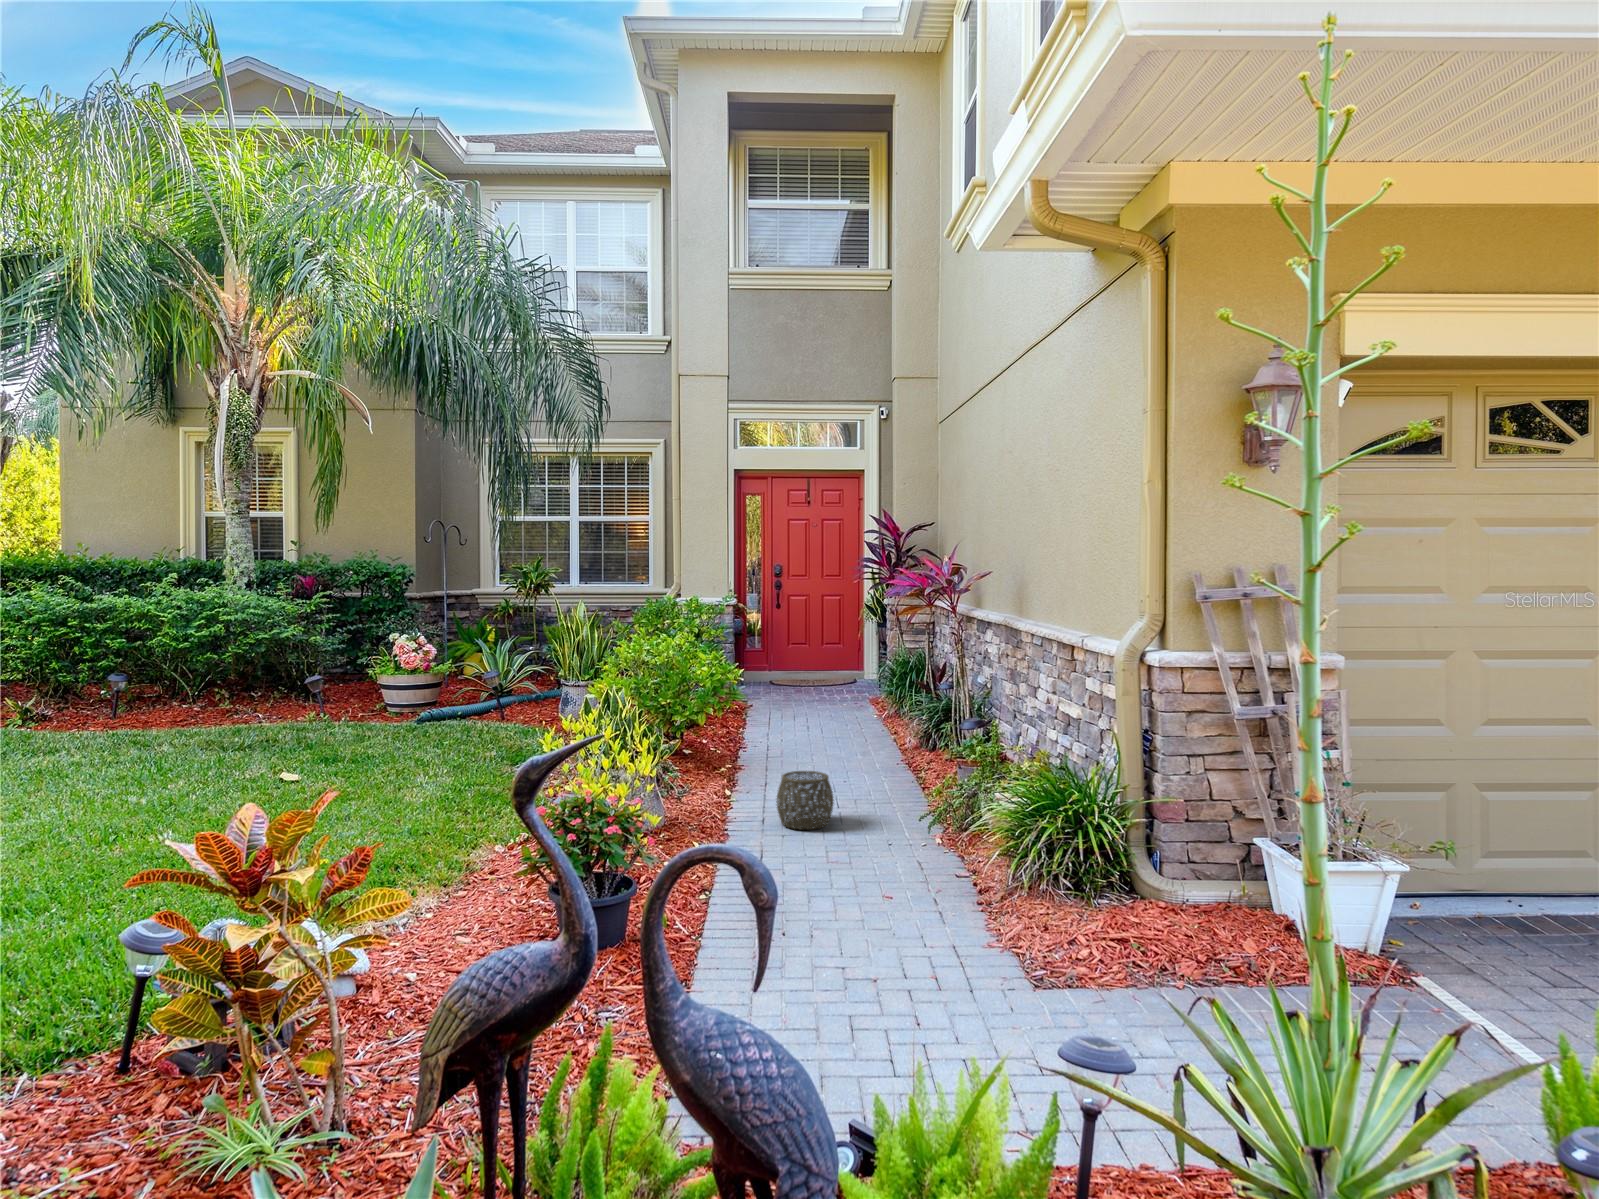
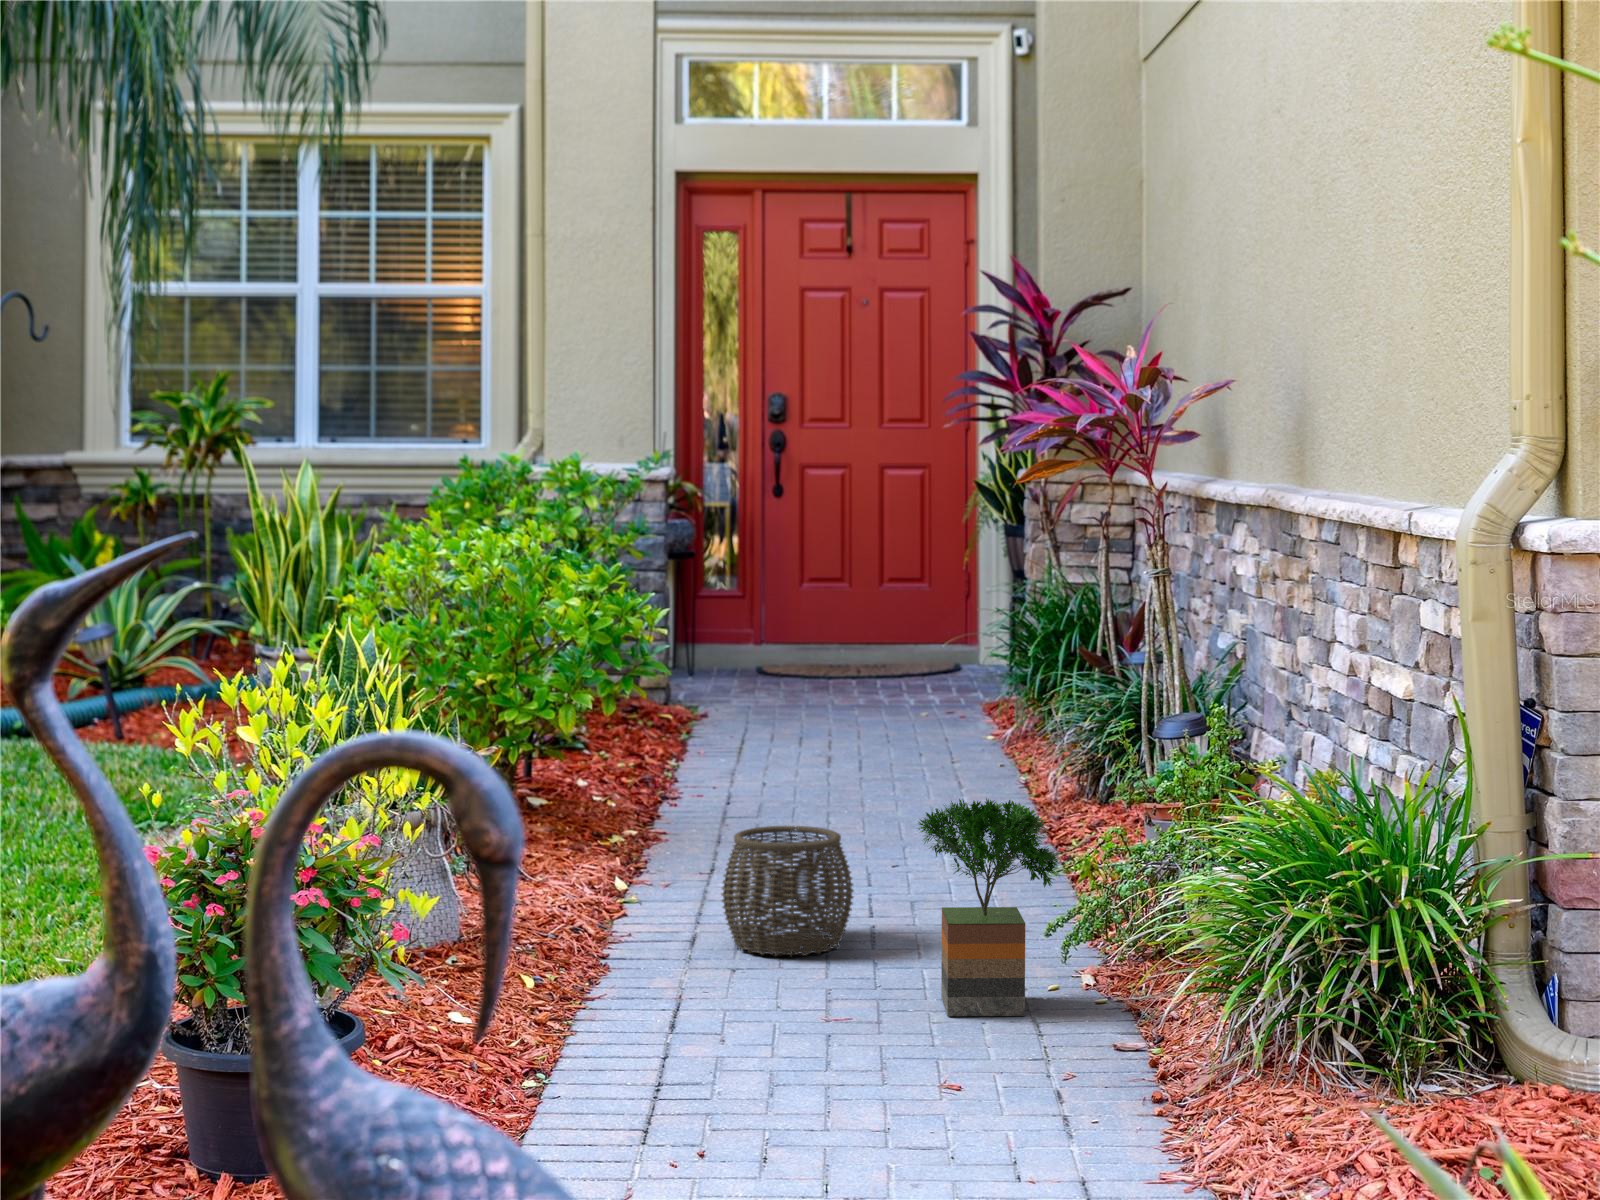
potted tree: none [867,763,932,861] -> present [918,798,1060,1016]

